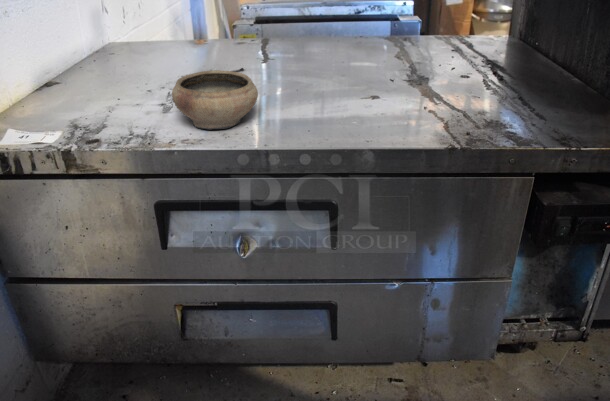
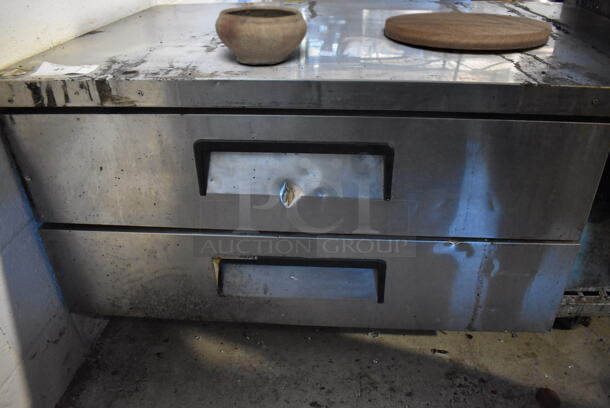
cutting board: none [333,57,482,109] -> present [384,12,552,50]

